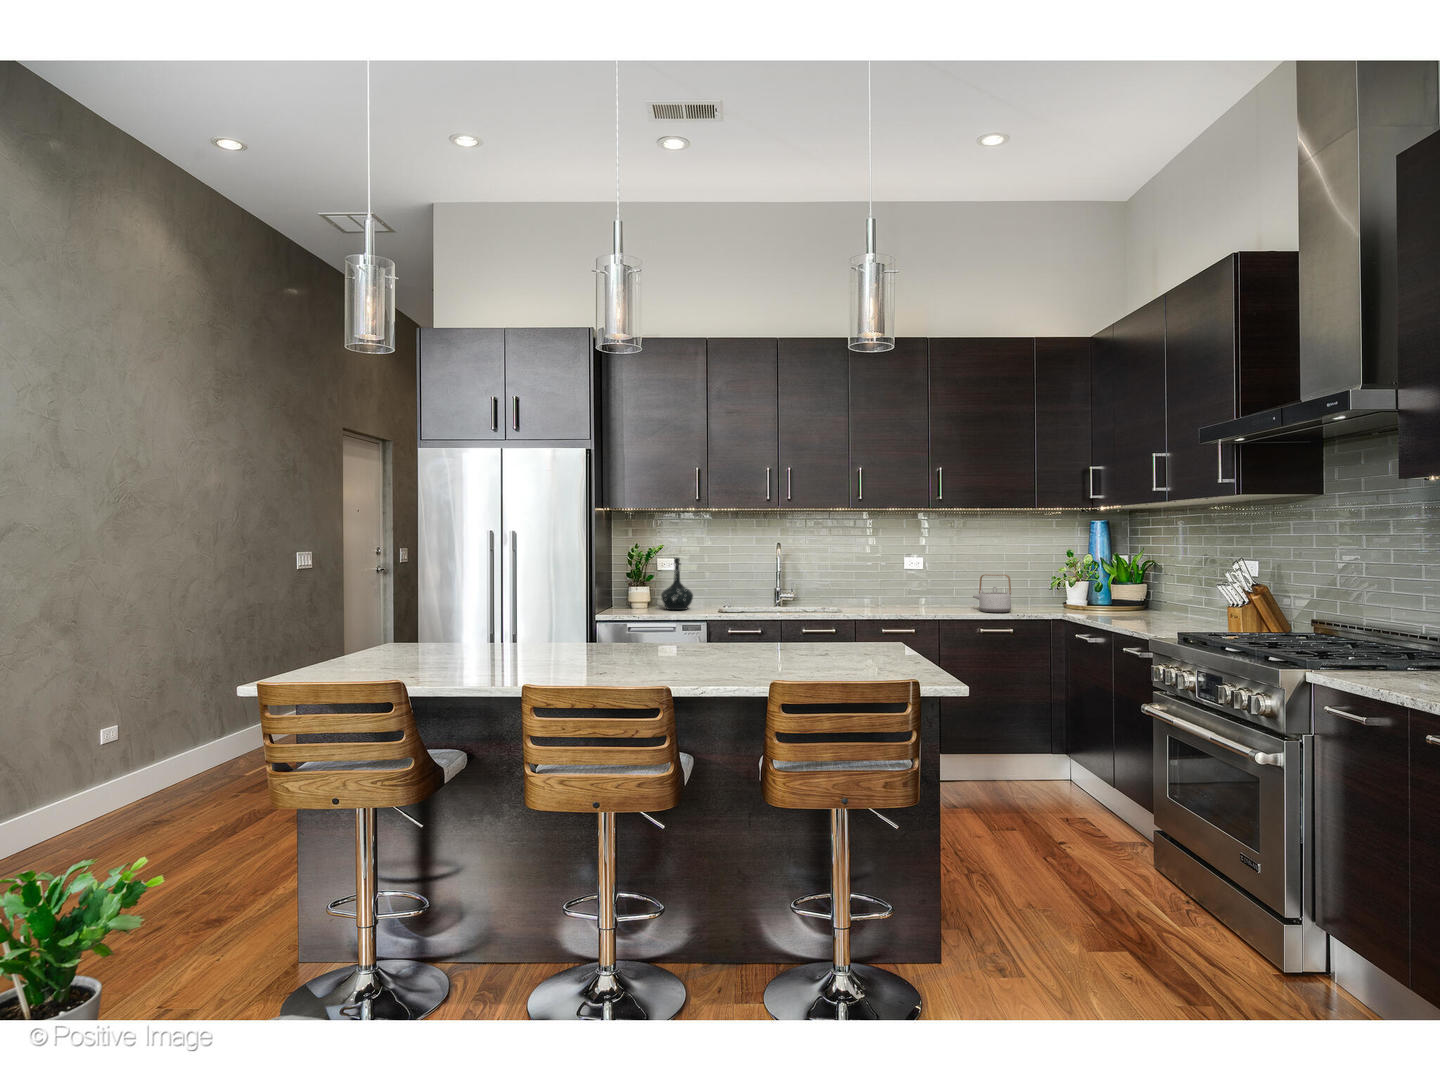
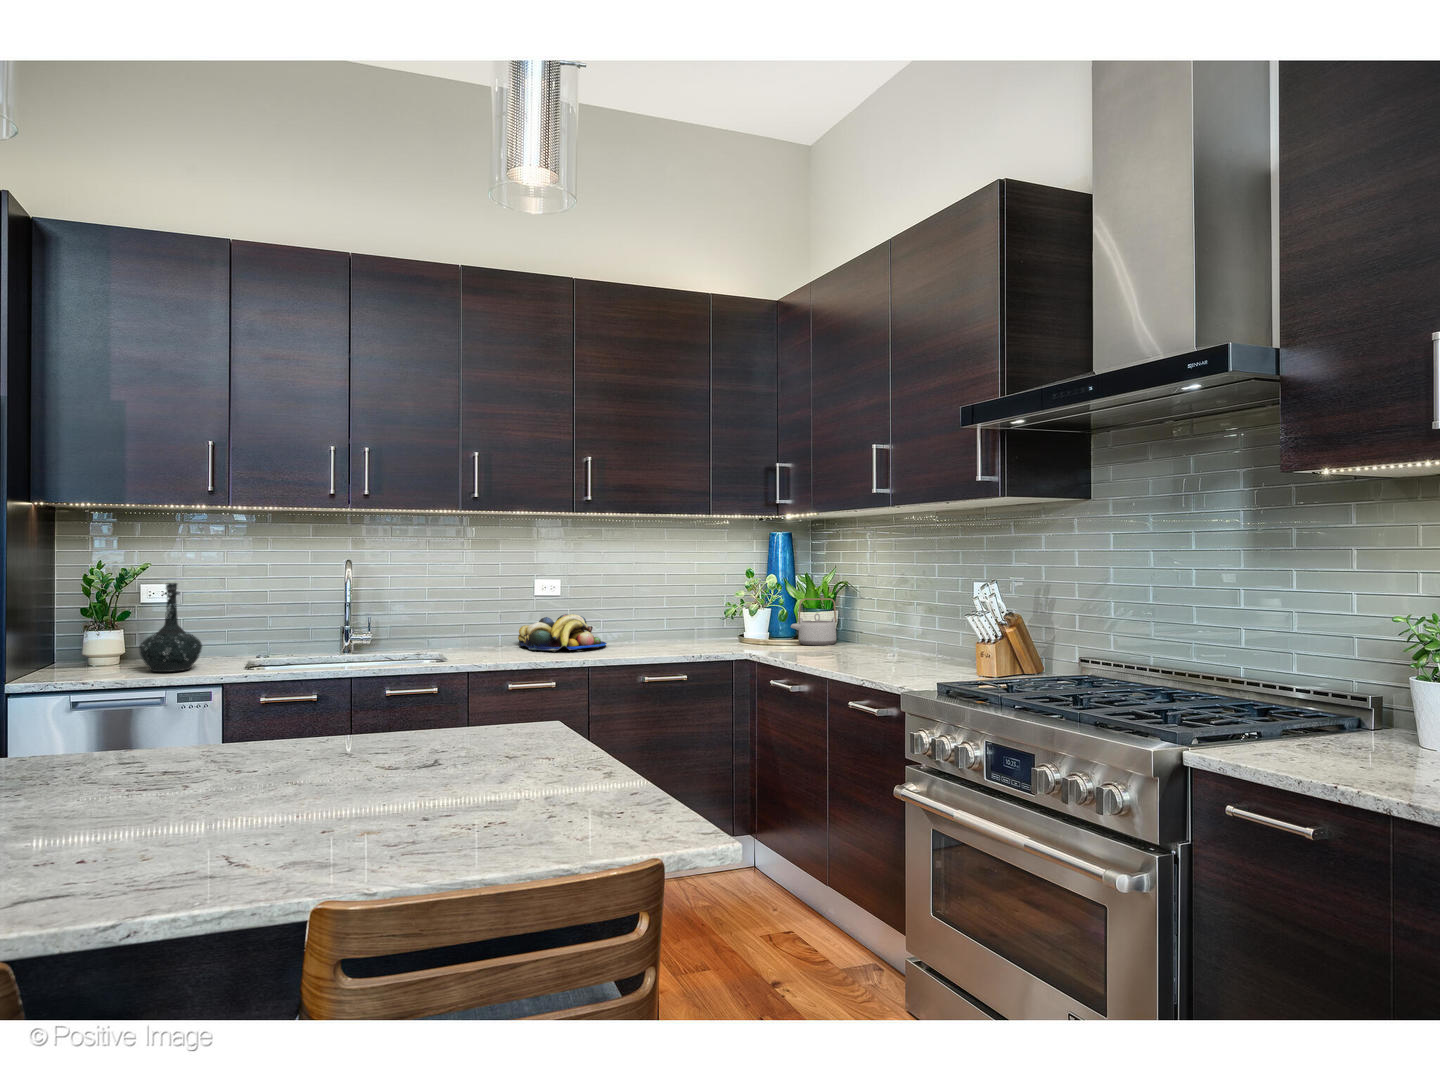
teapot: present [973,574,1011,612] -> present [791,598,837,645]
fruit bowl: none [887,582,951,607] -> present [518,614,607,650]

